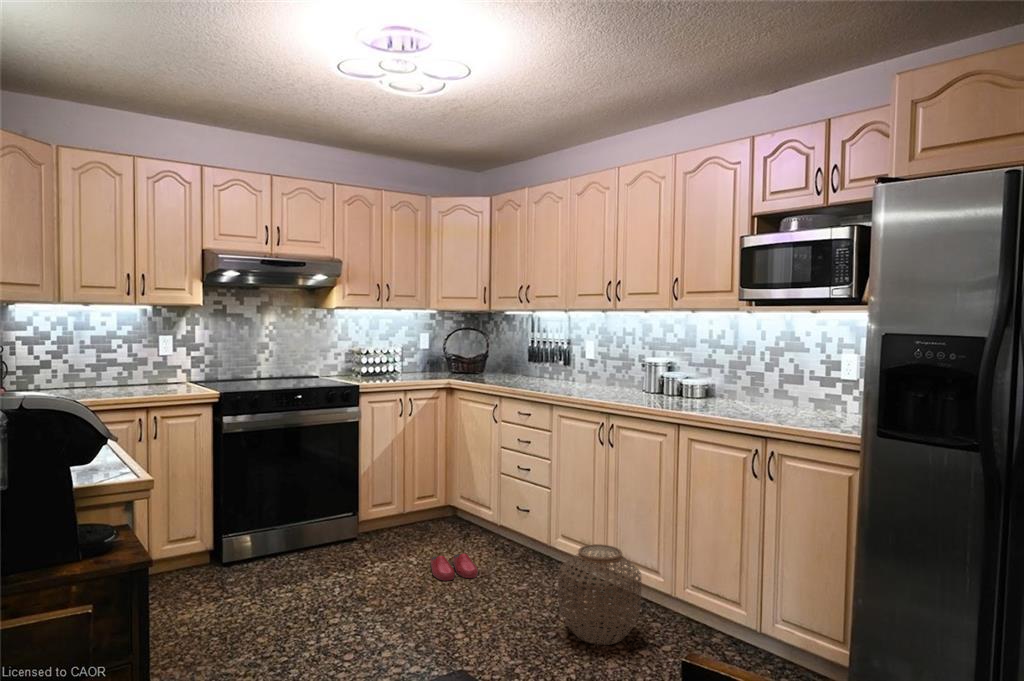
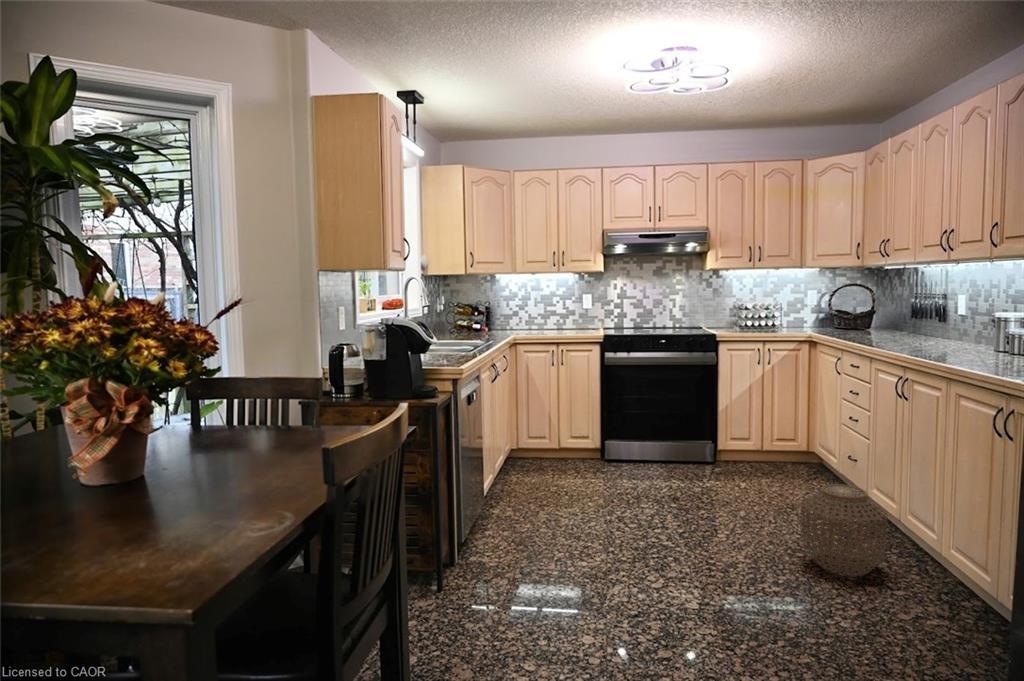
slippers: present [431,554,478,581] -> none [746,481,788,504]

